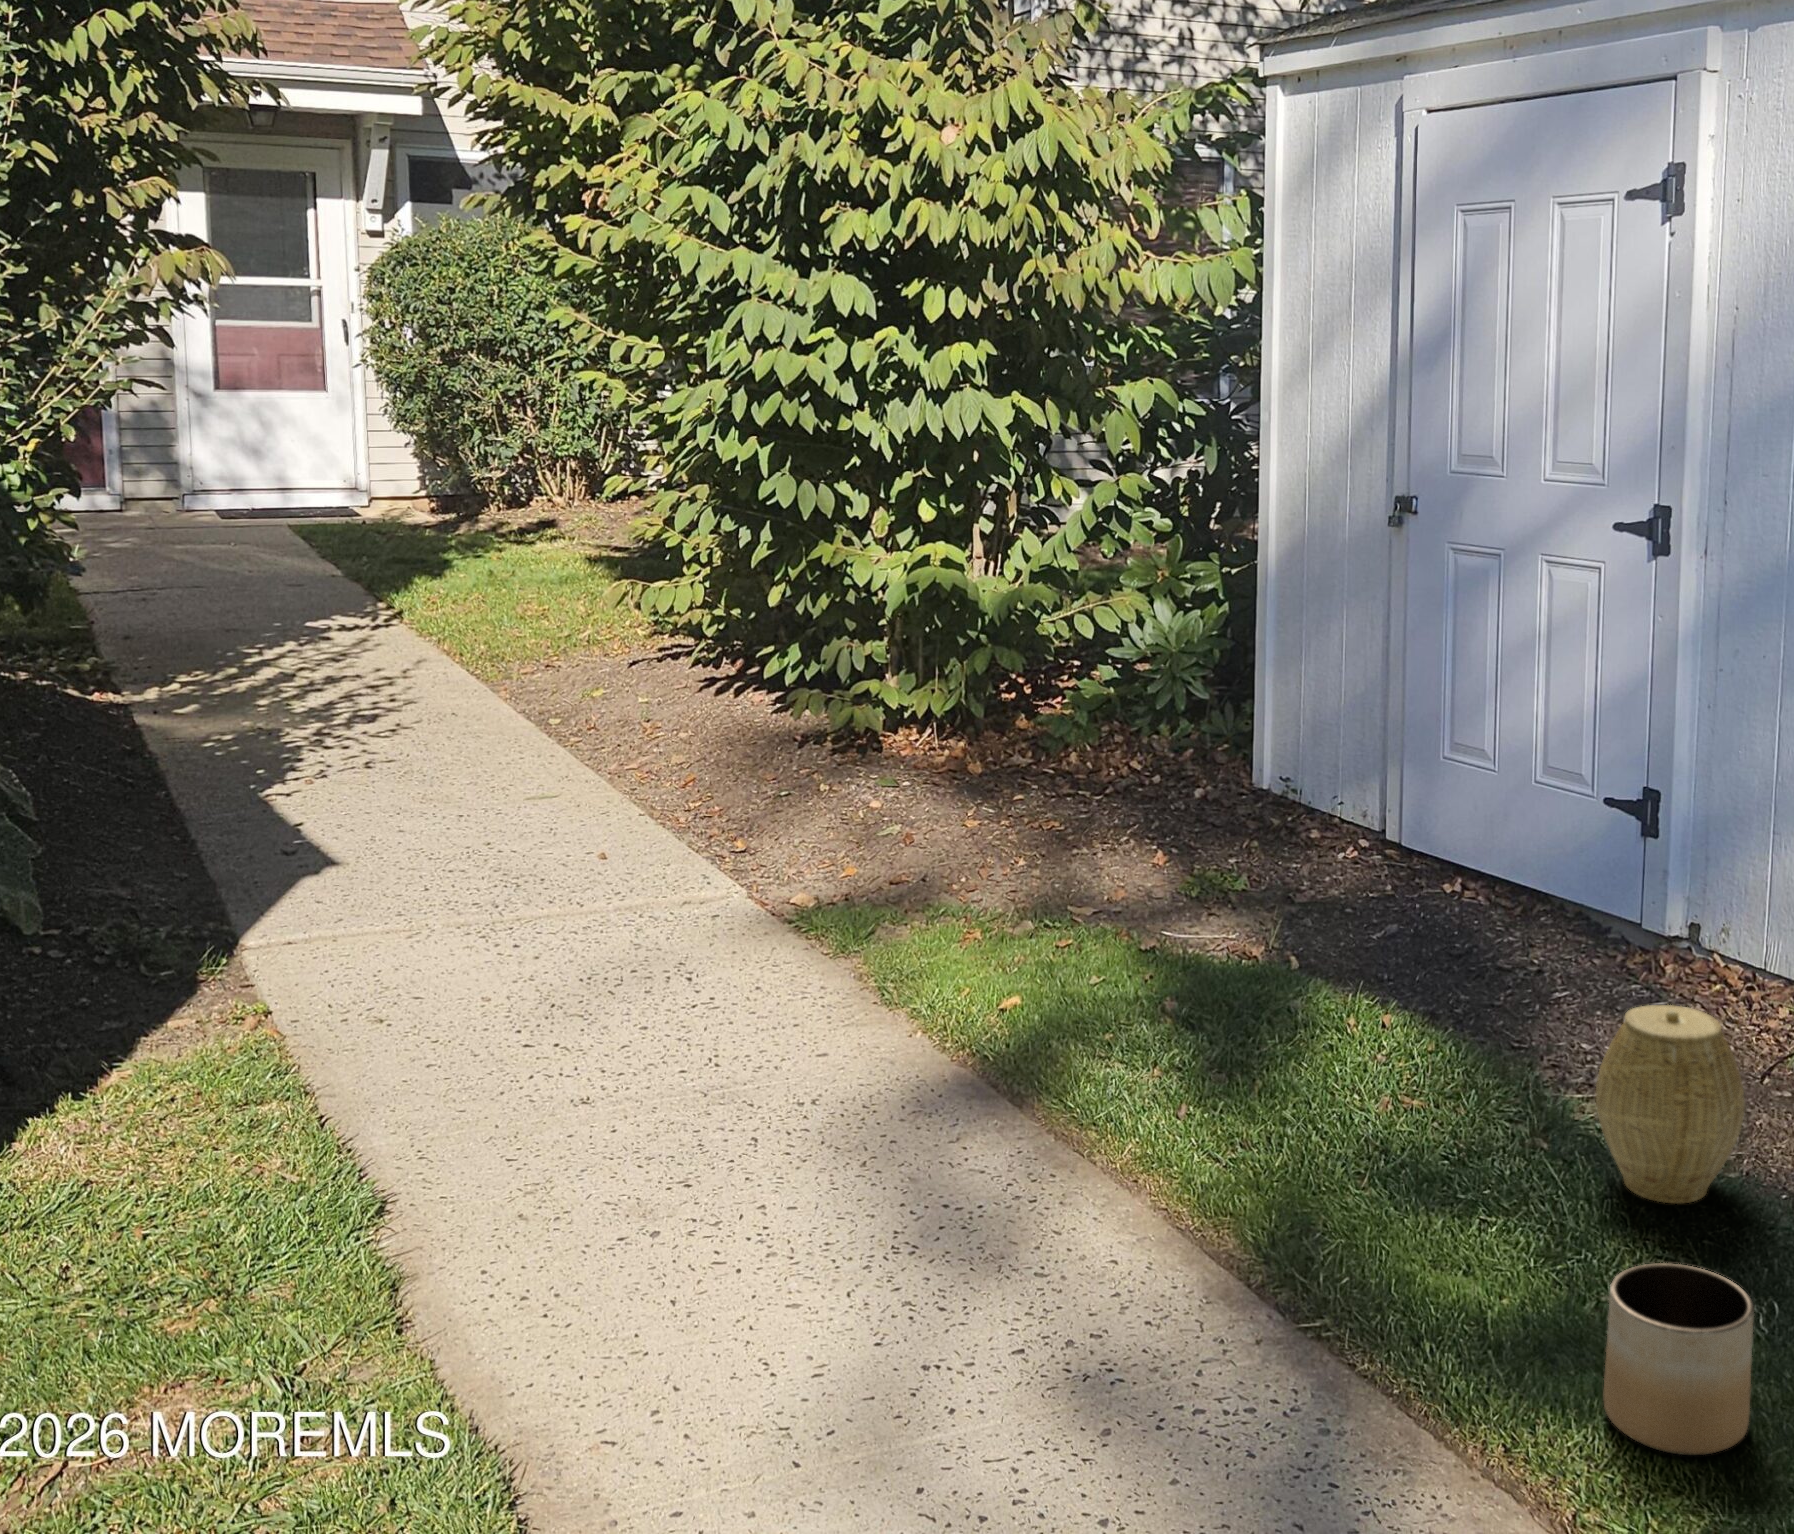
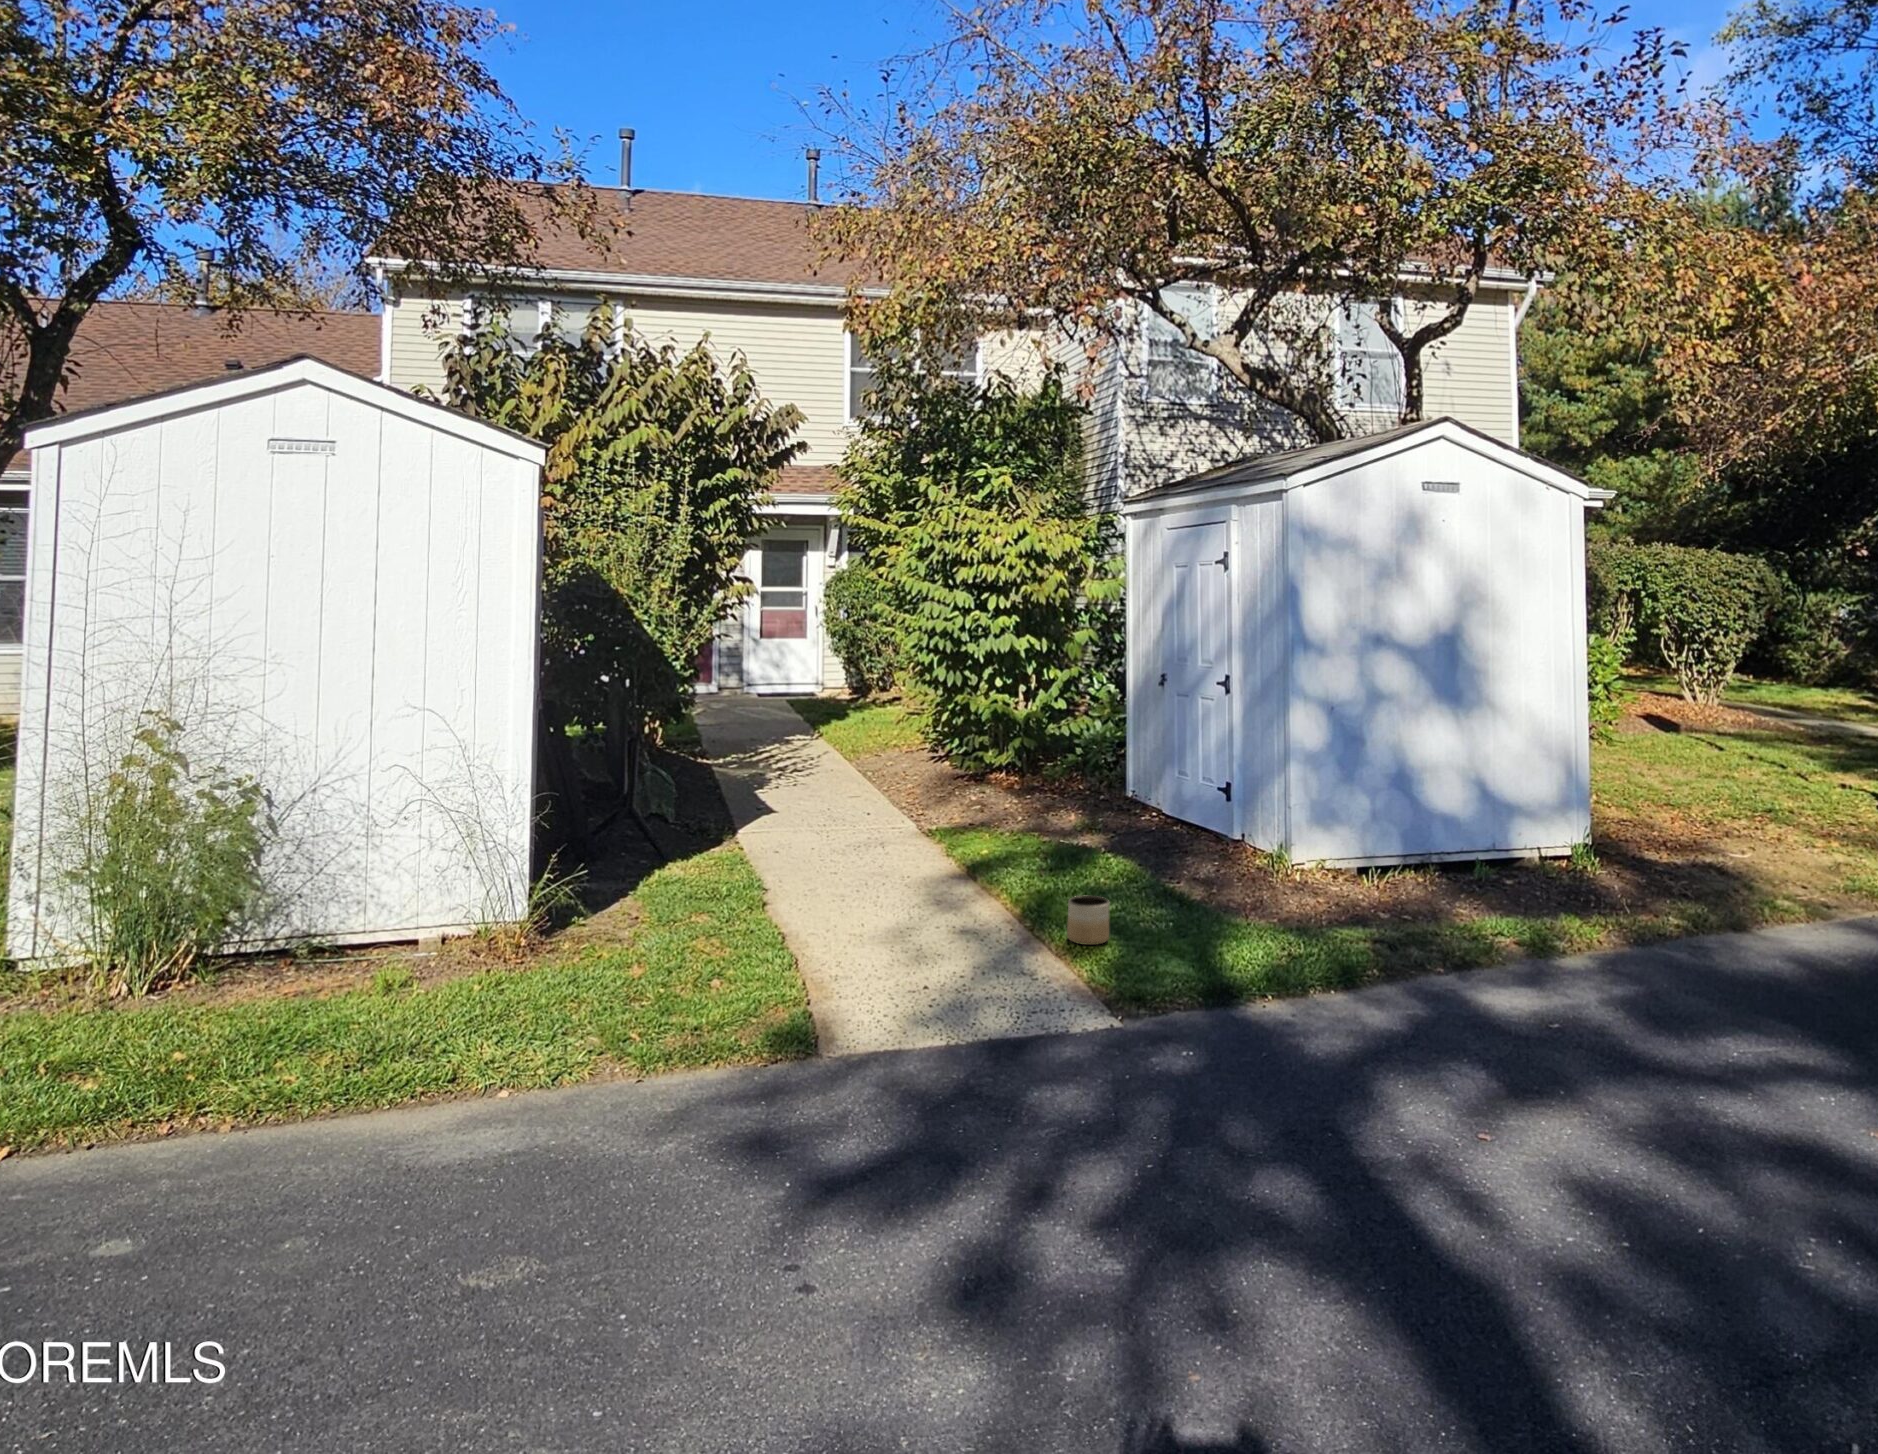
woven basket: present [1596,1005,1745,1204] -> none [1124,842,1172,906]

